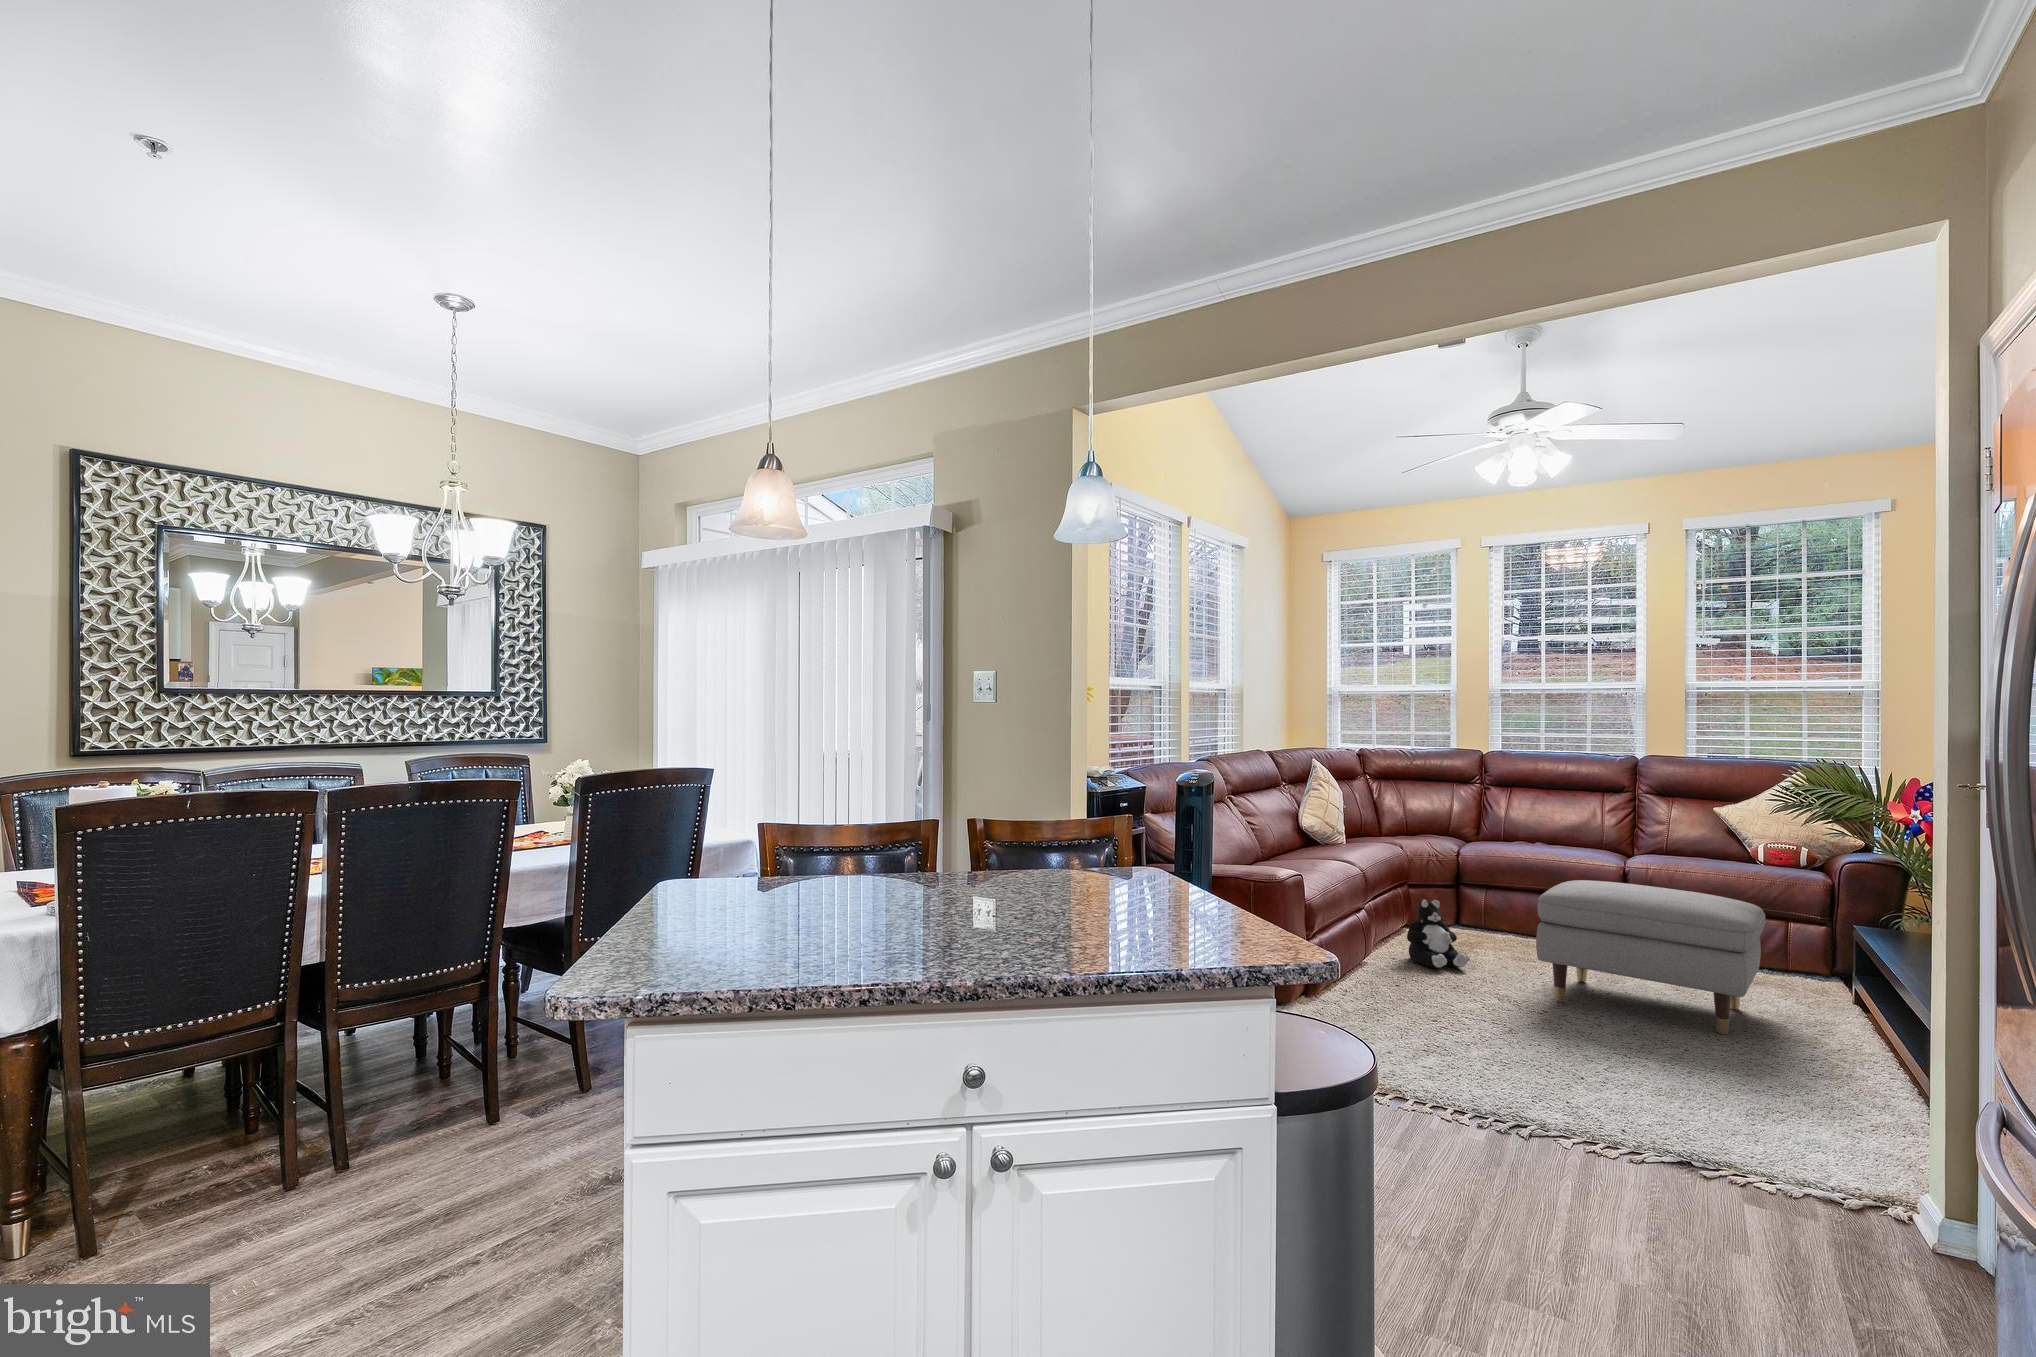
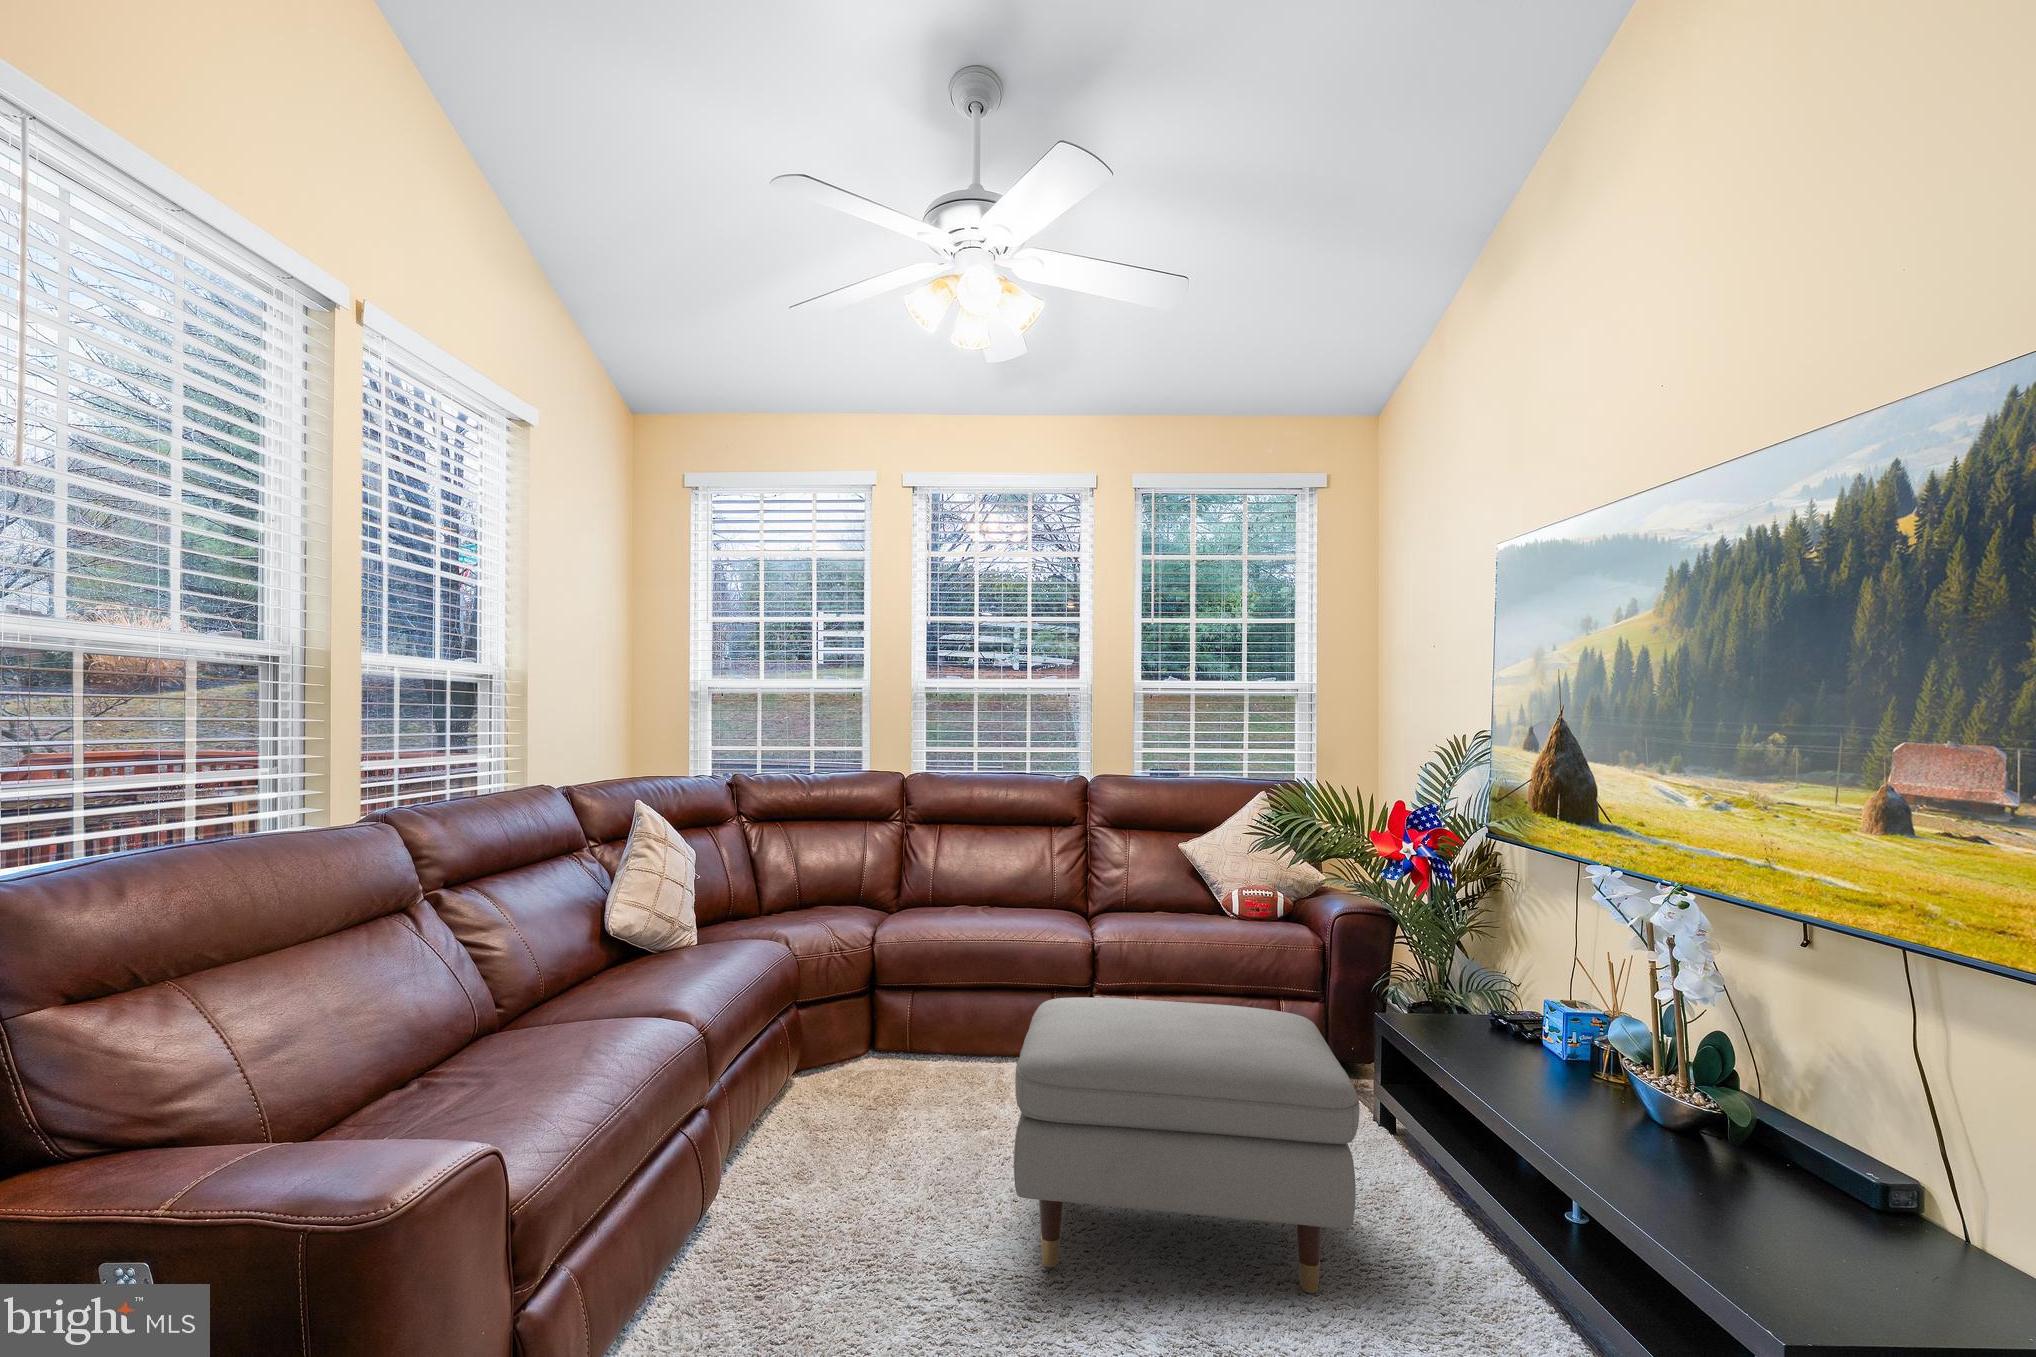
plush toy: present [1407,899,1470,968] -> none [781,1060,891,1209]

